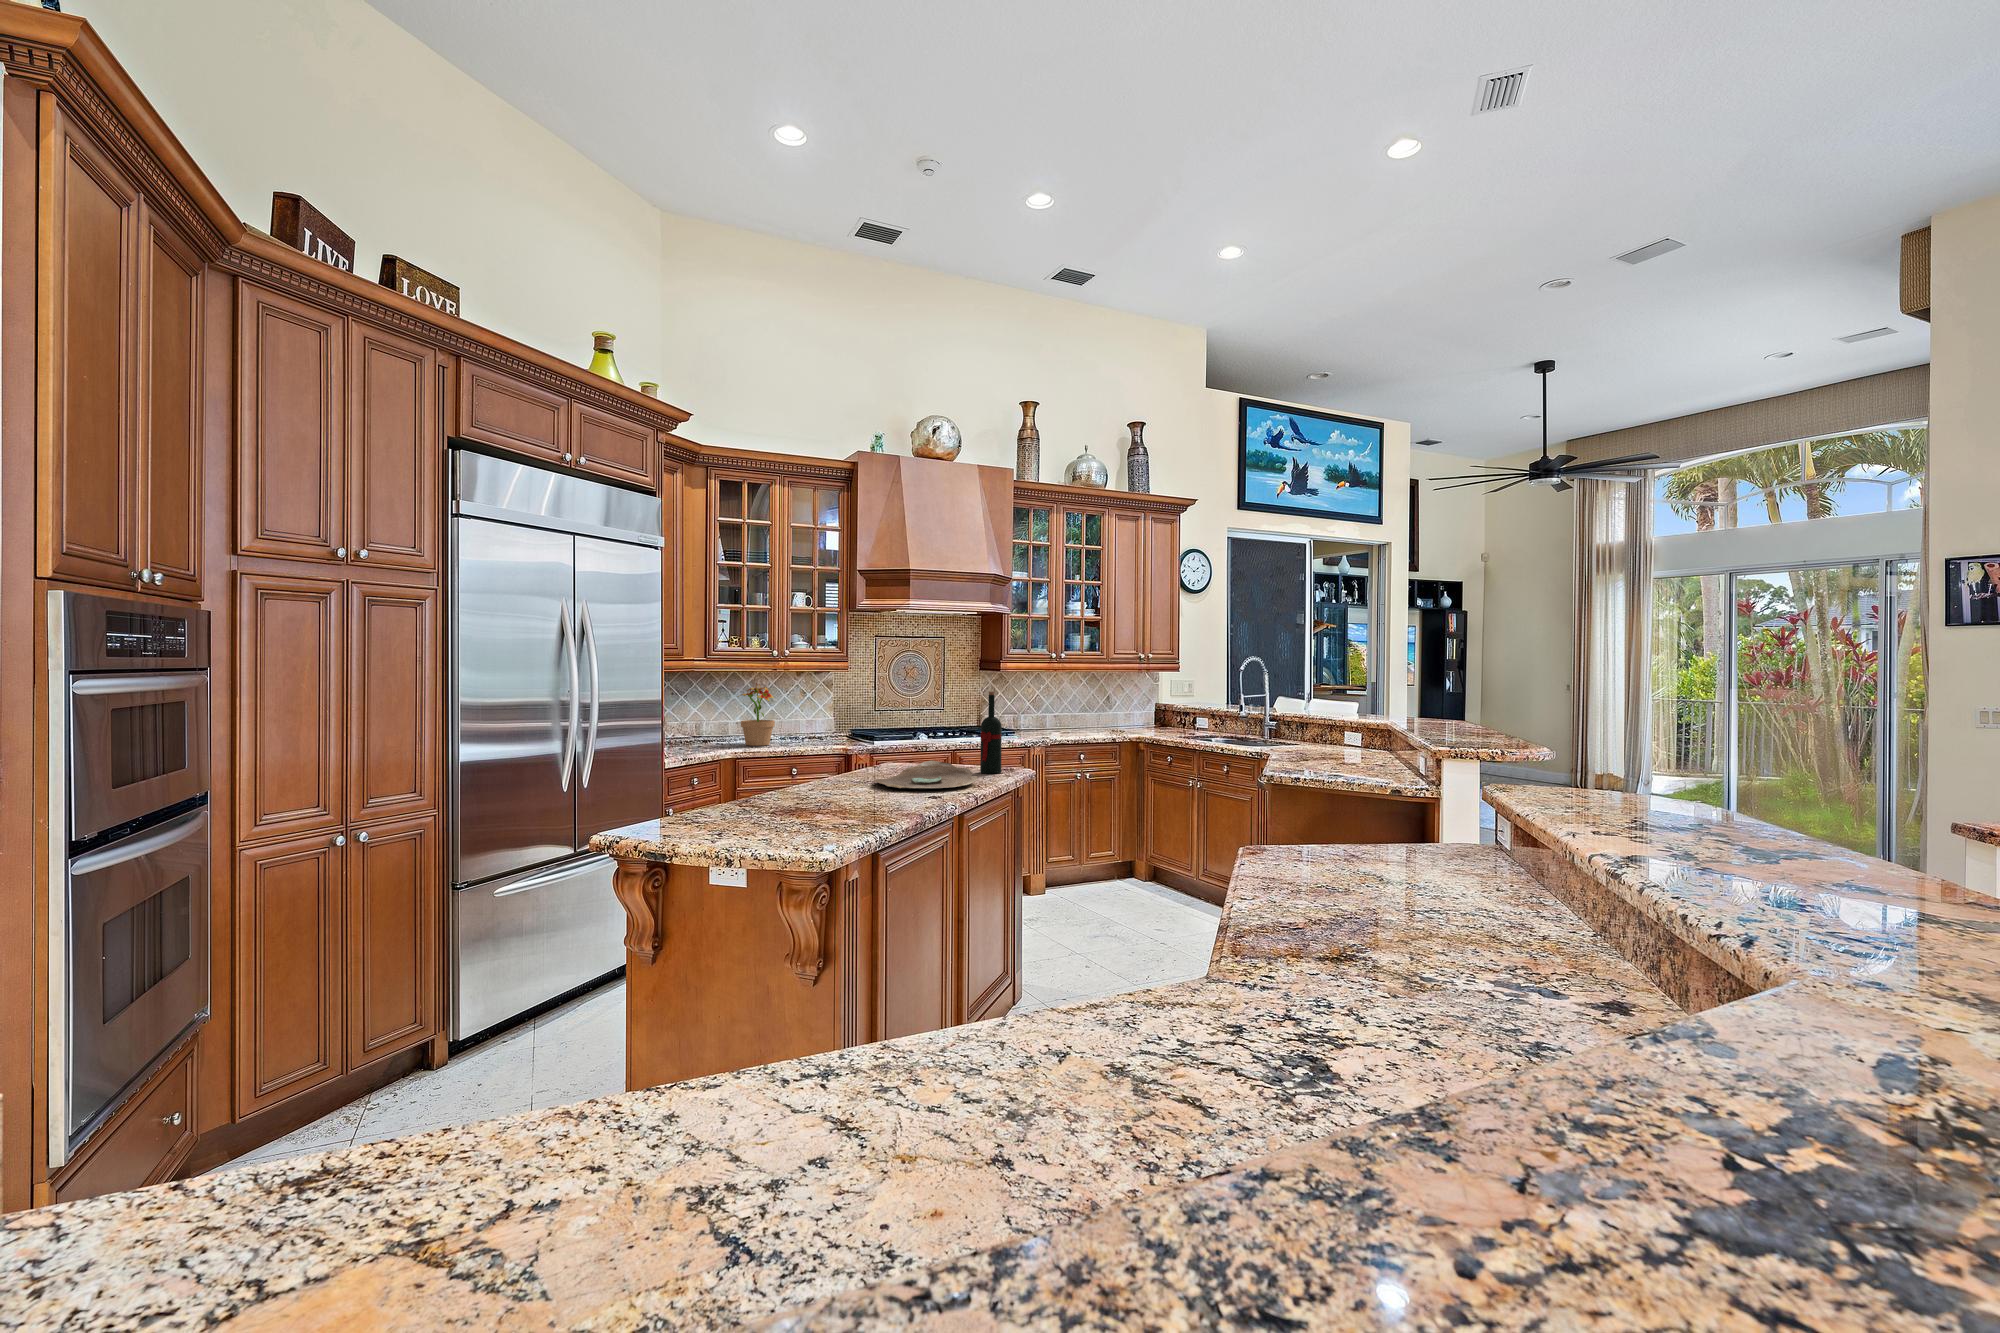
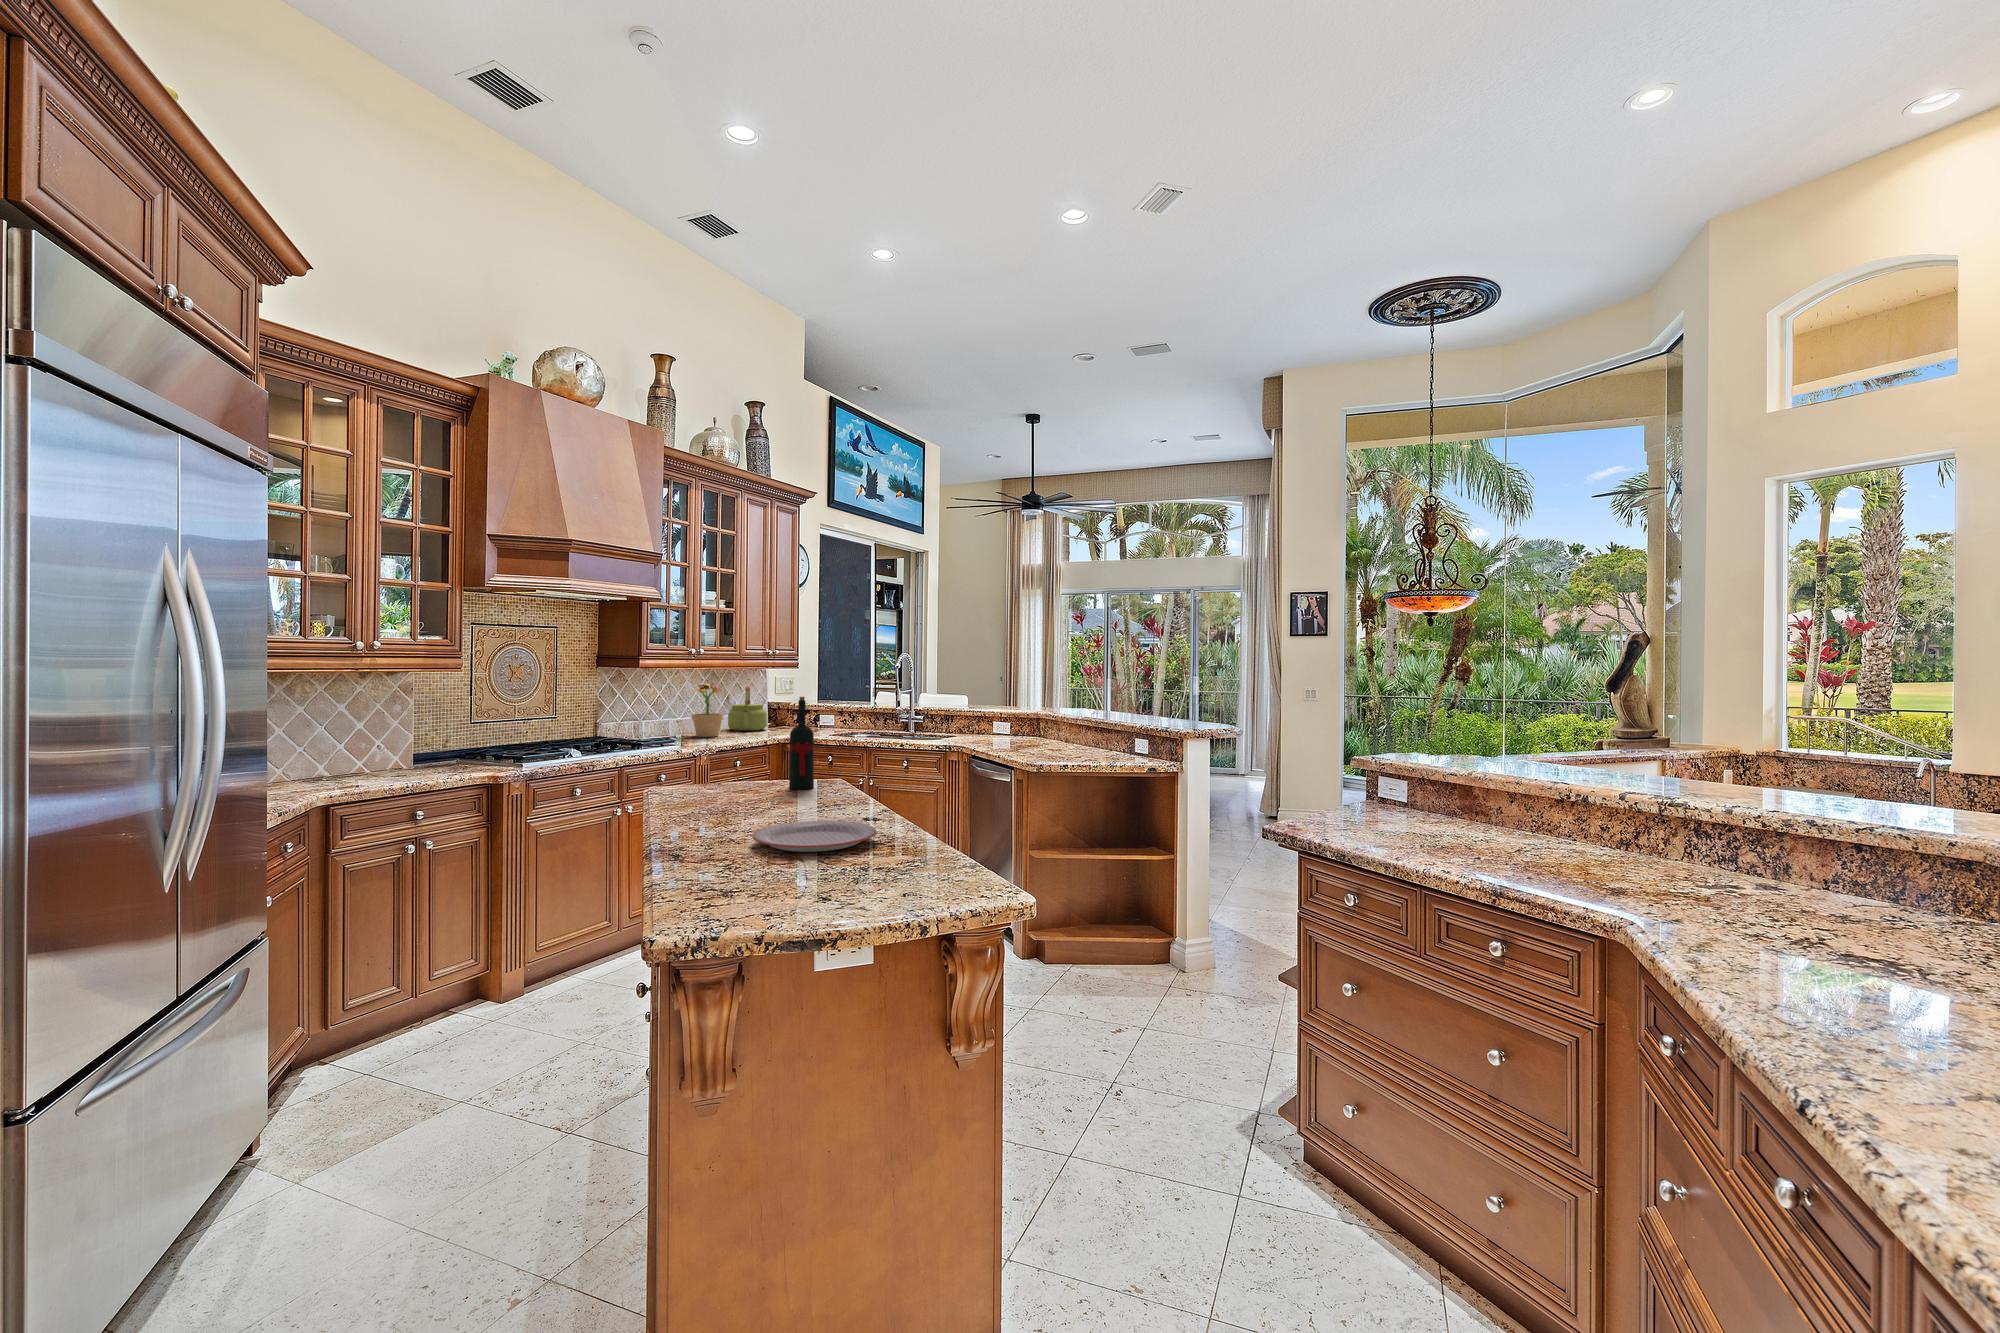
potted plant: present [738,683,775,746] -> present [692,680,723,737]
kettle: none [1101,689,1136,730] -> present [728,686,767,731]
decorative bowl: present [874,761,978,789] -> none [734,781,852,816]
plate: none [799,789,901,810] -> present [752,820,876,852]

